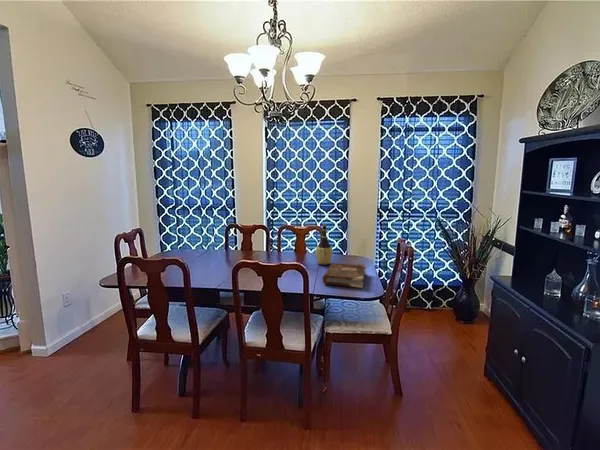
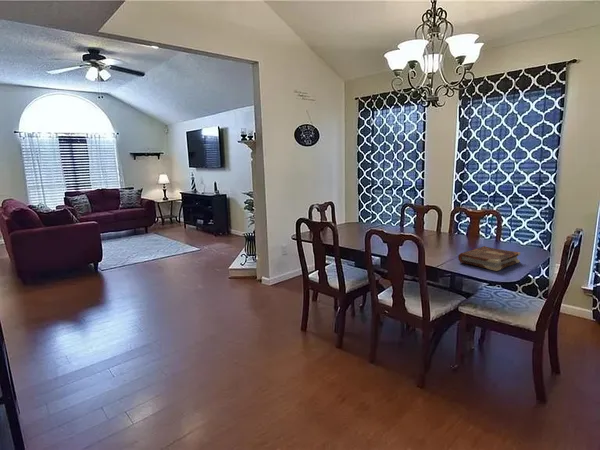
wine bottle: present [316,223,332,265] -> none [474,206,493,249]

